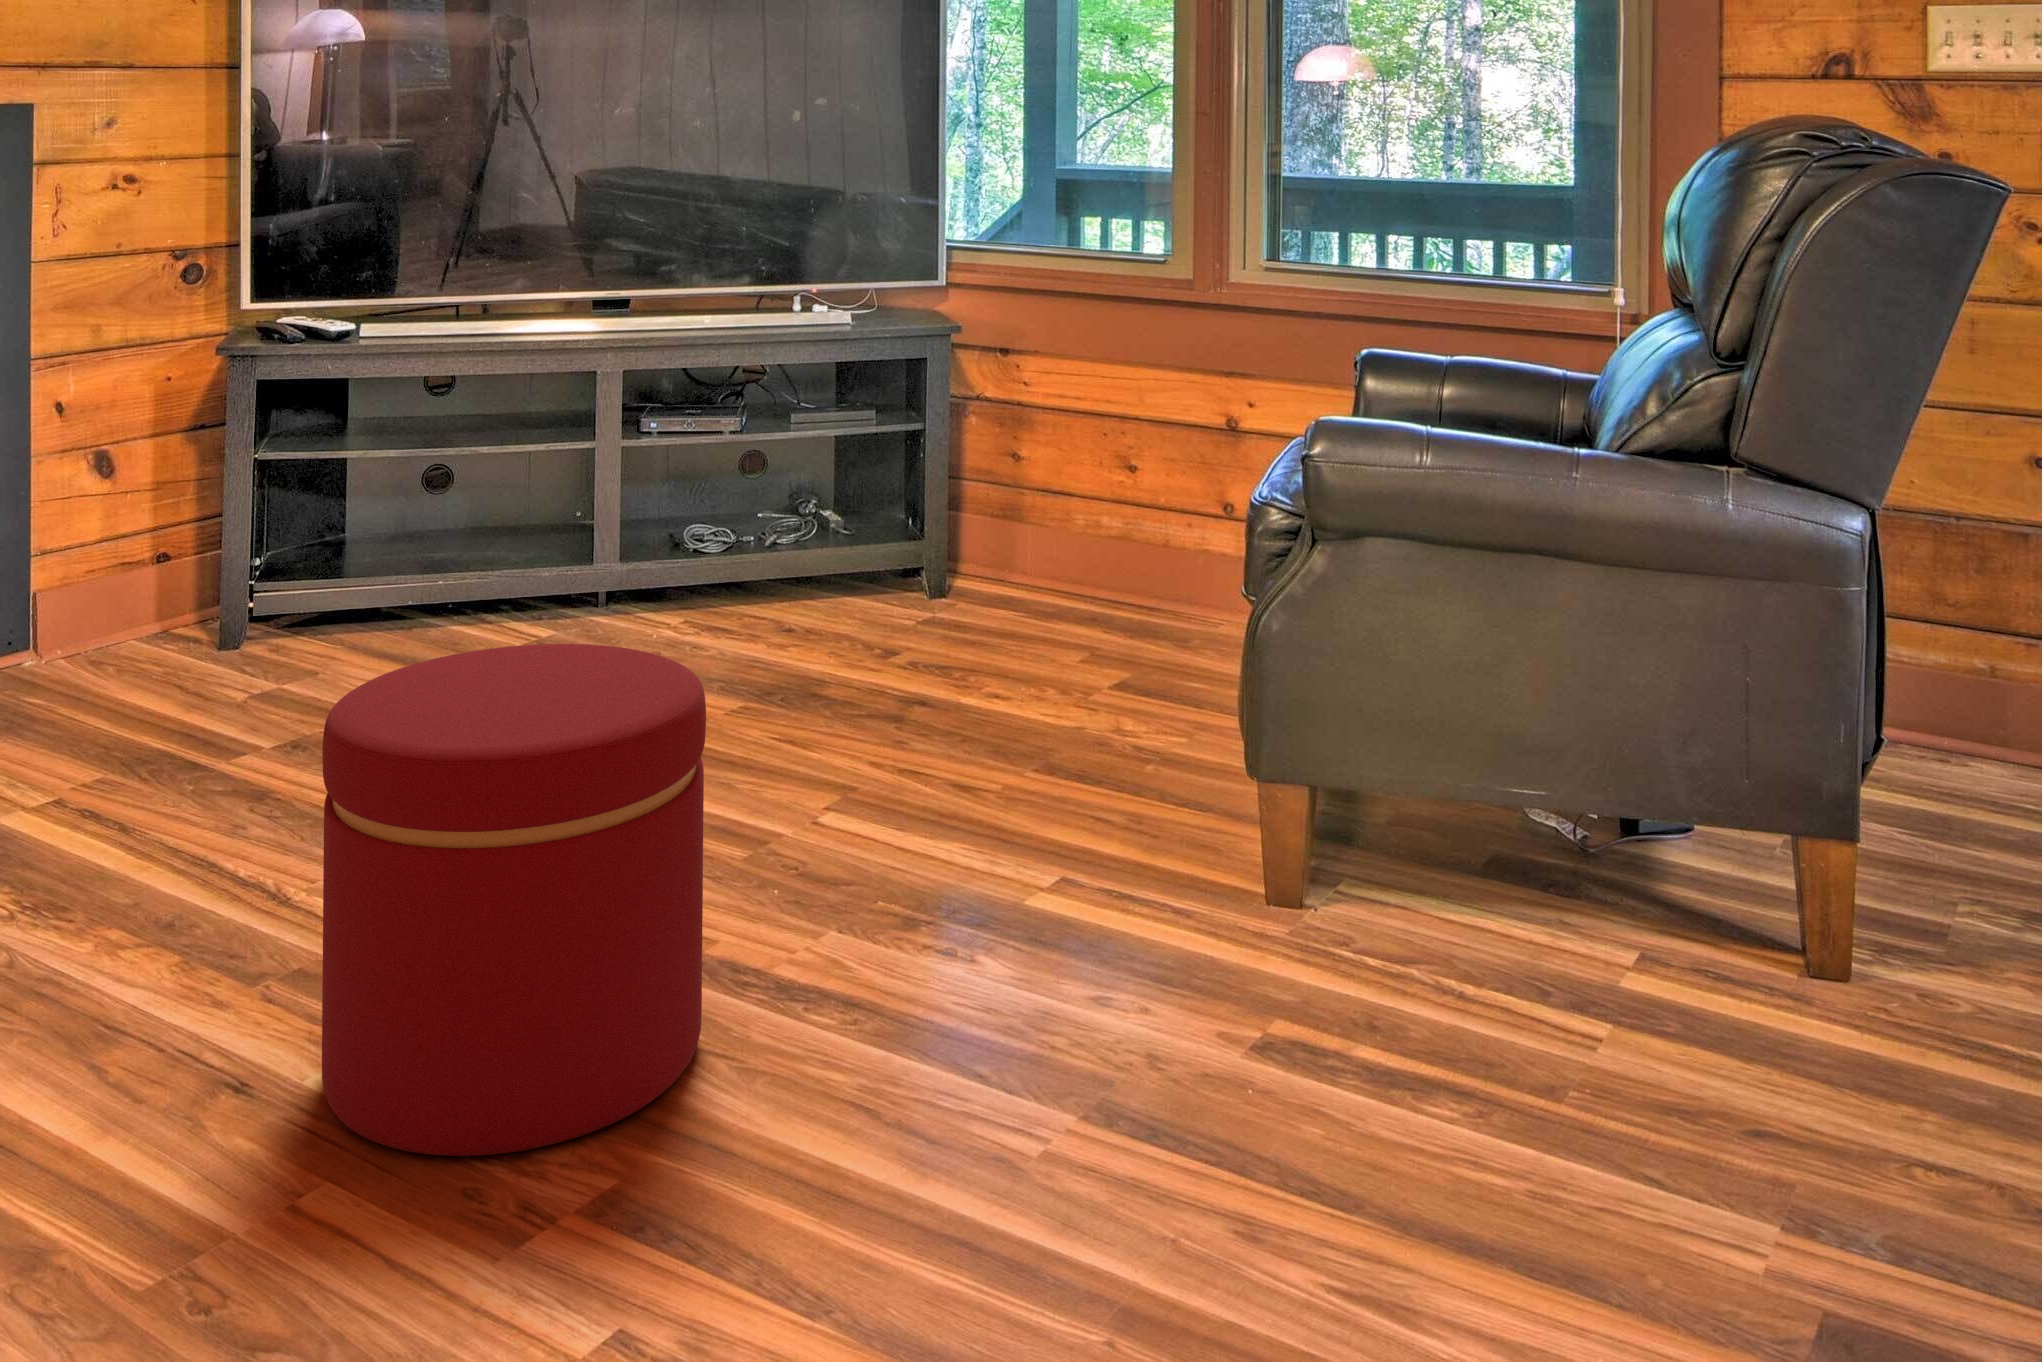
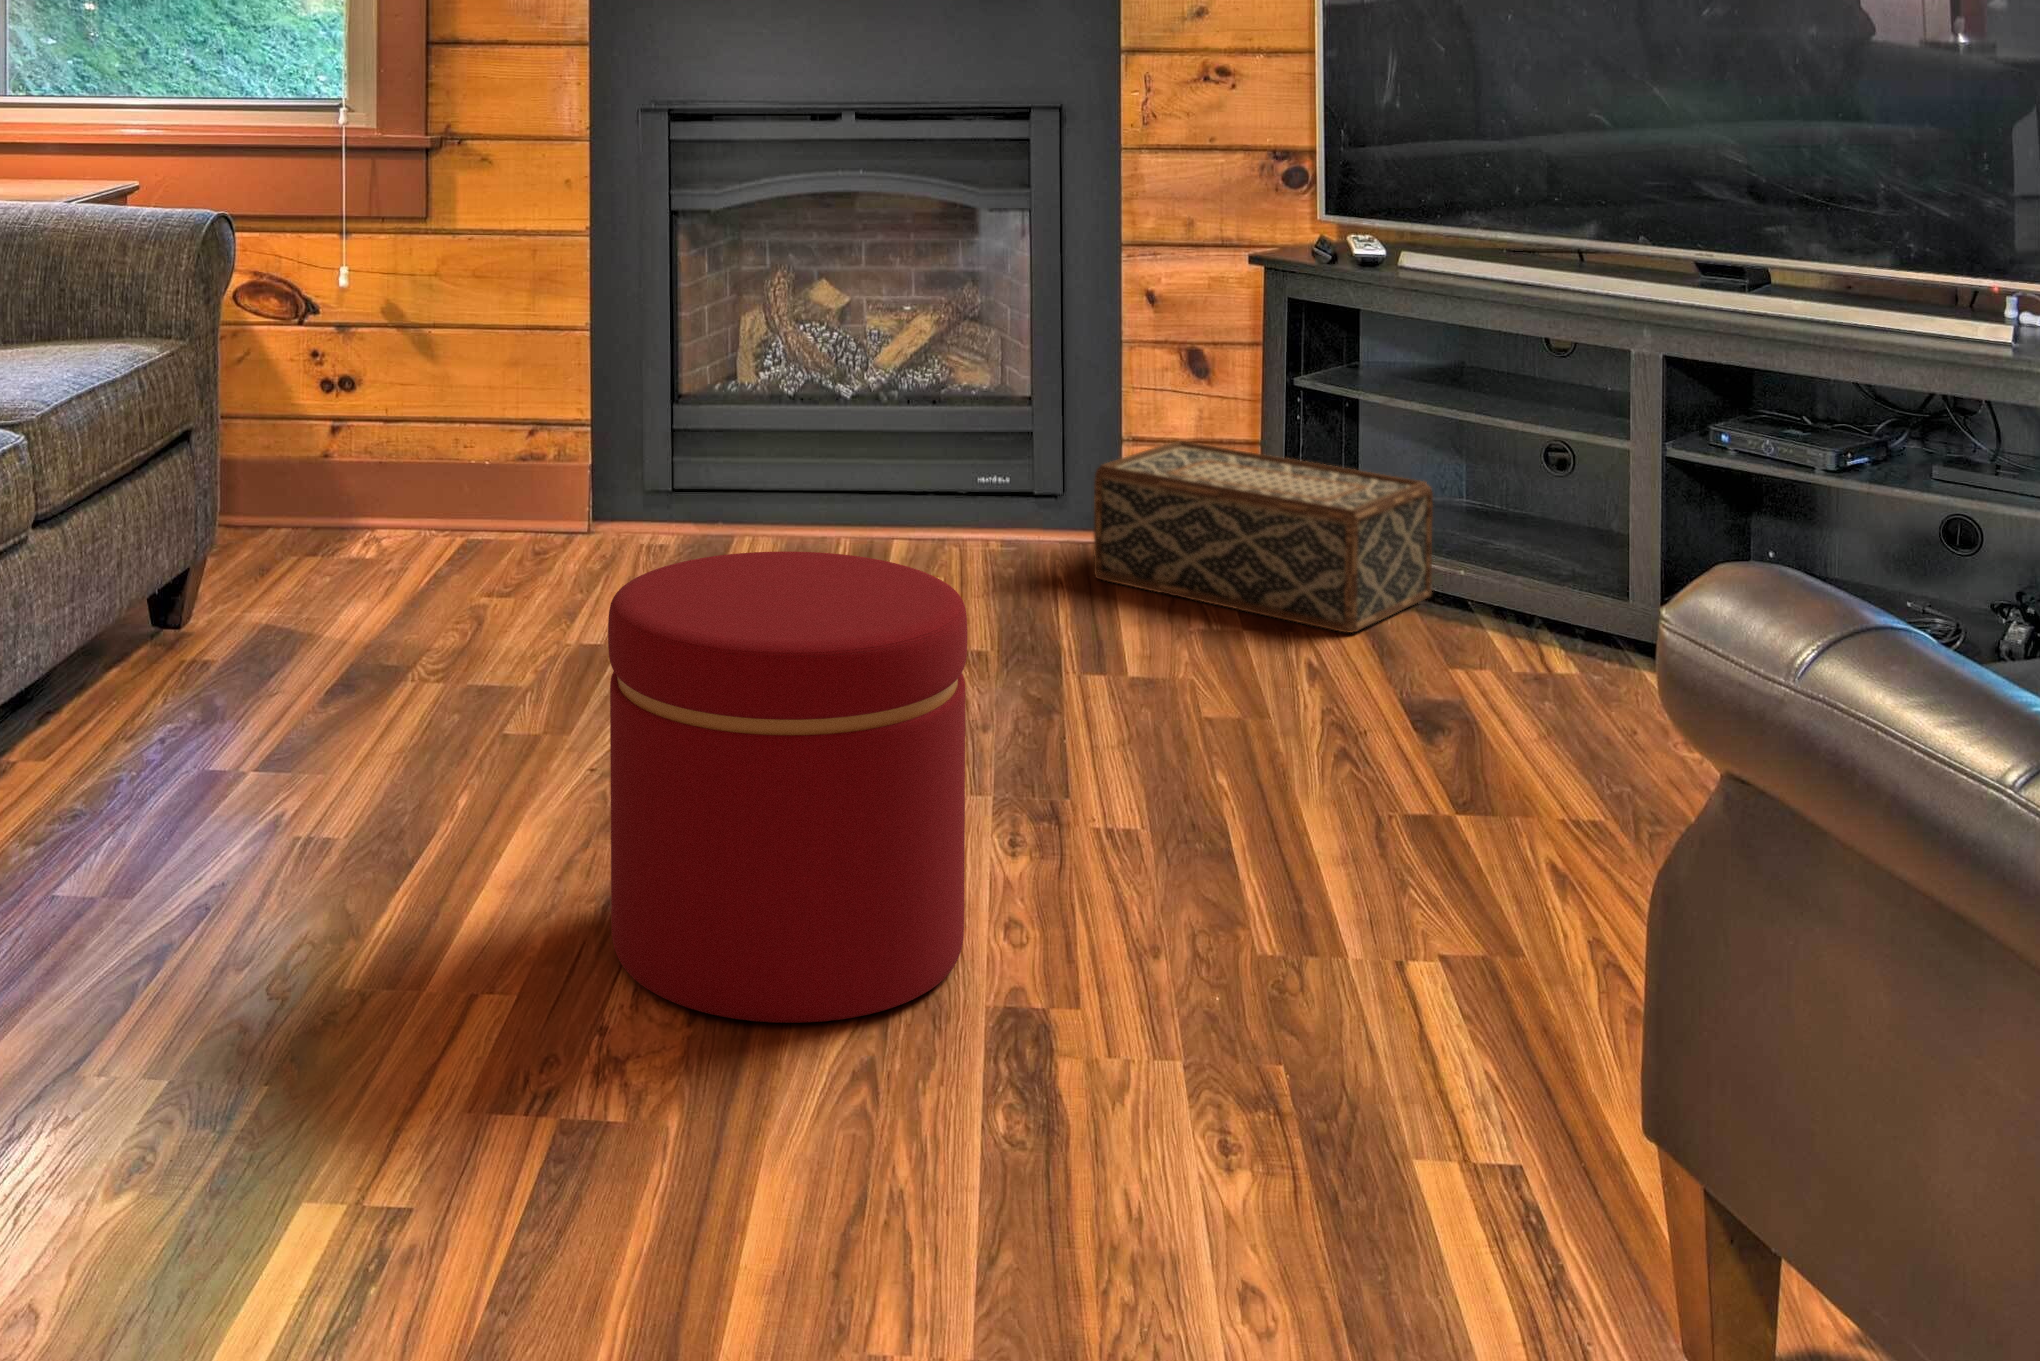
woven basket: none [113,526,424,697] -> present [1094,441,1433,633]

